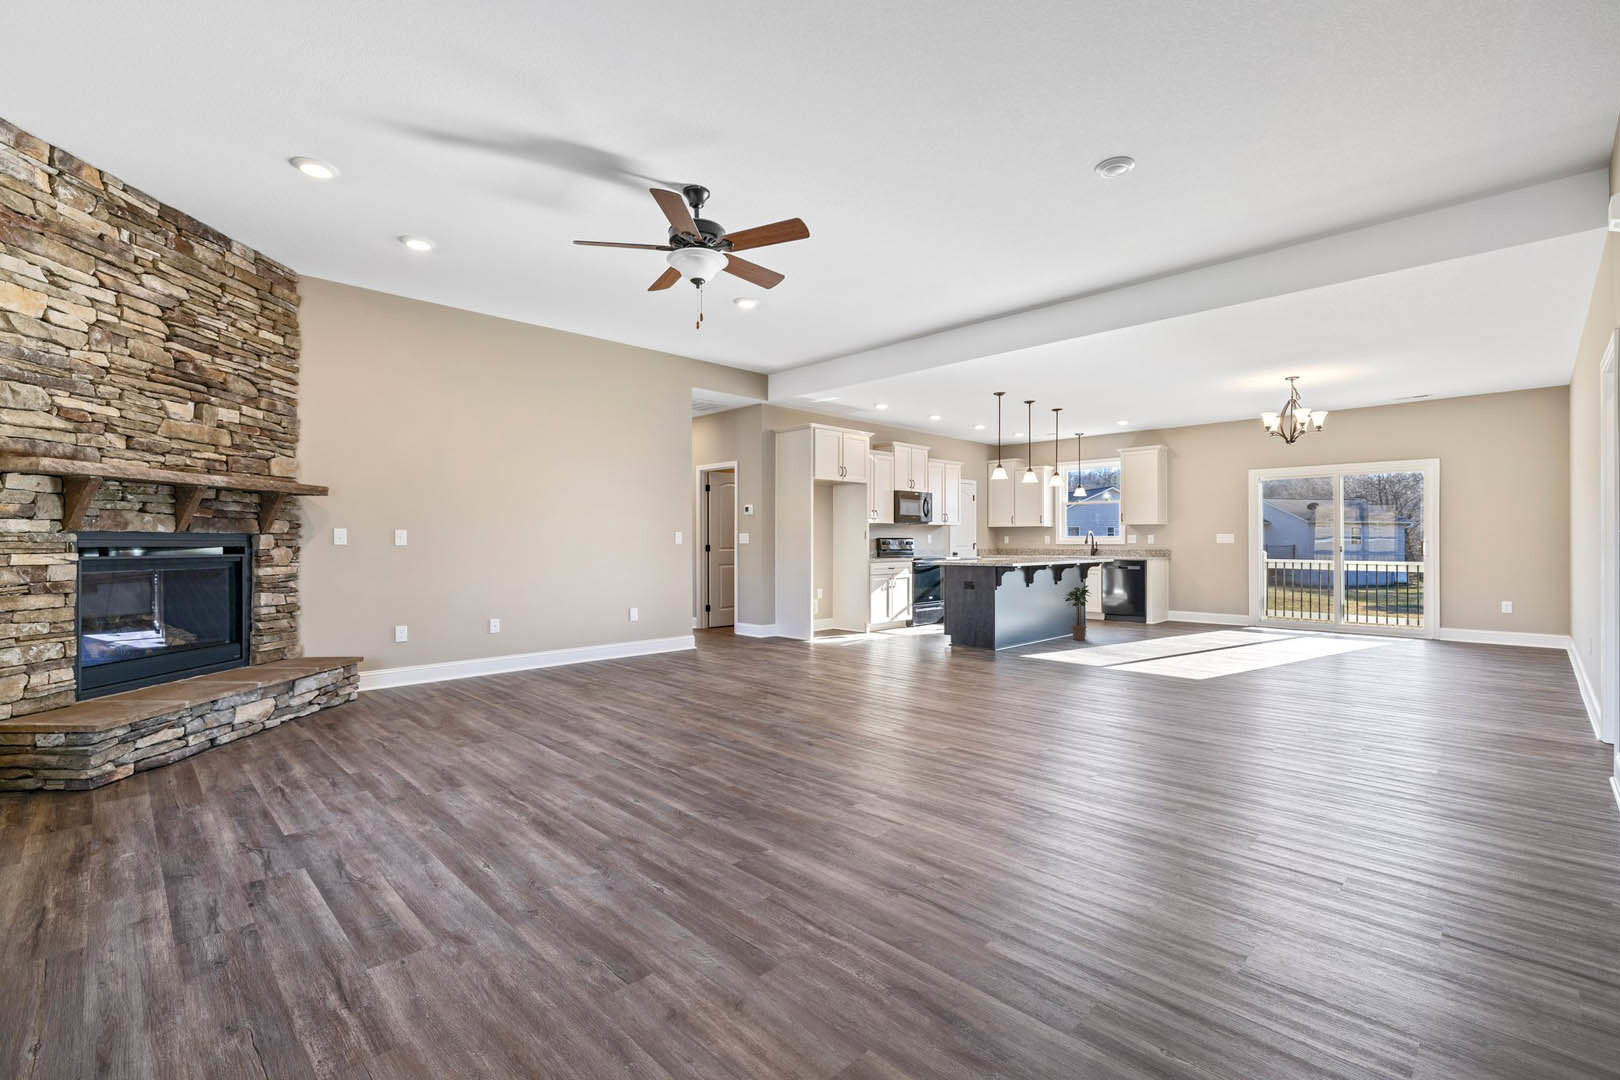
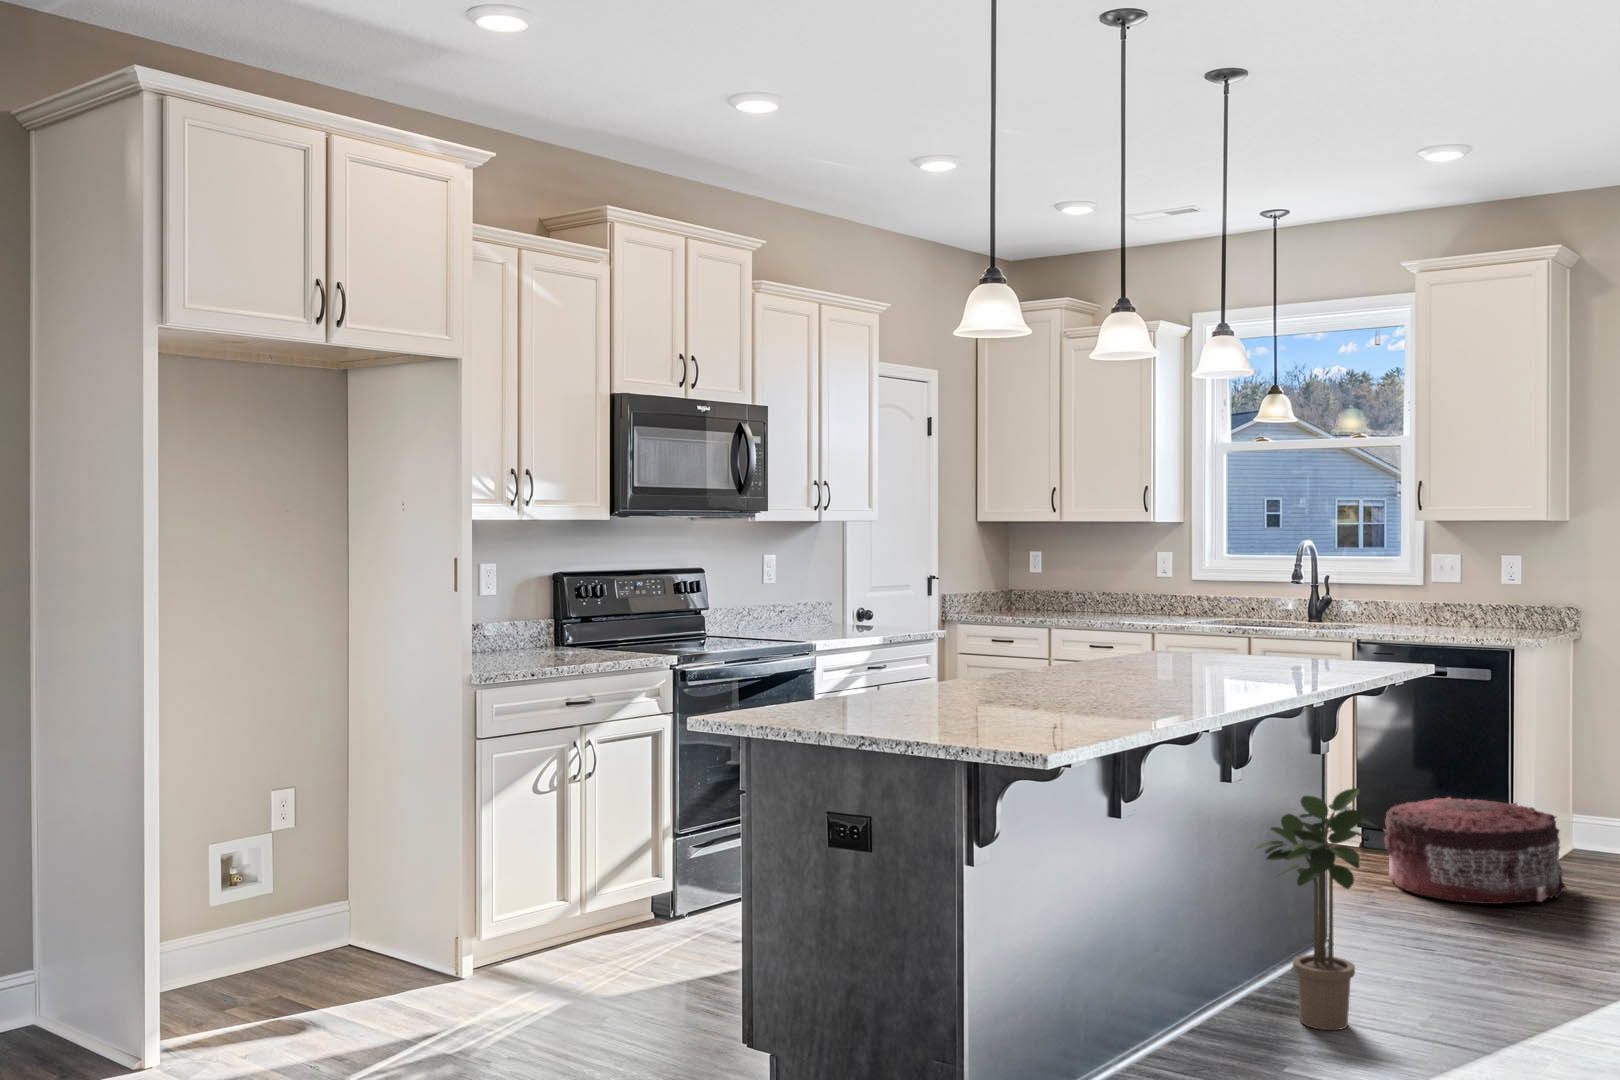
pouf: none [1107,602,1158,627] -> present [1384,797,1566,904]

